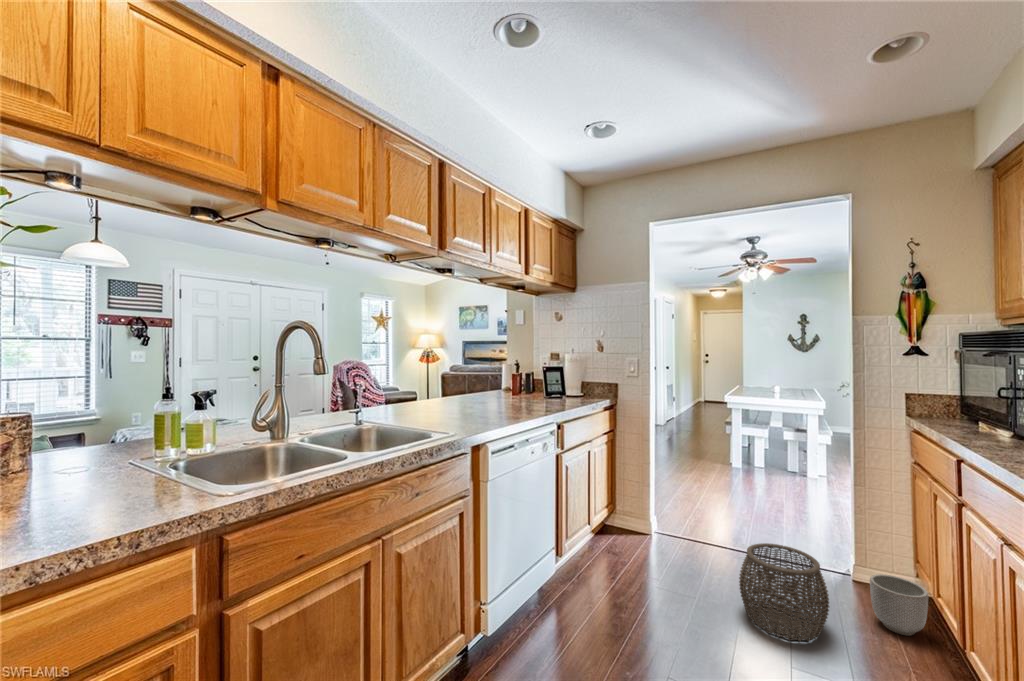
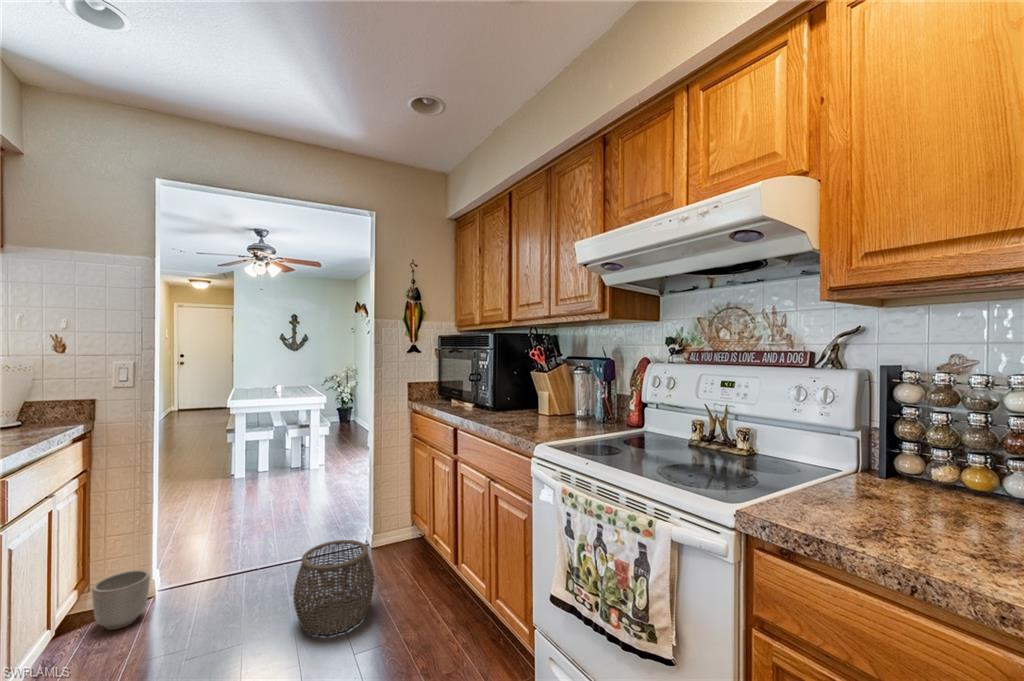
planter: present [870,574,928,636] -> present [92,570,150,630]

